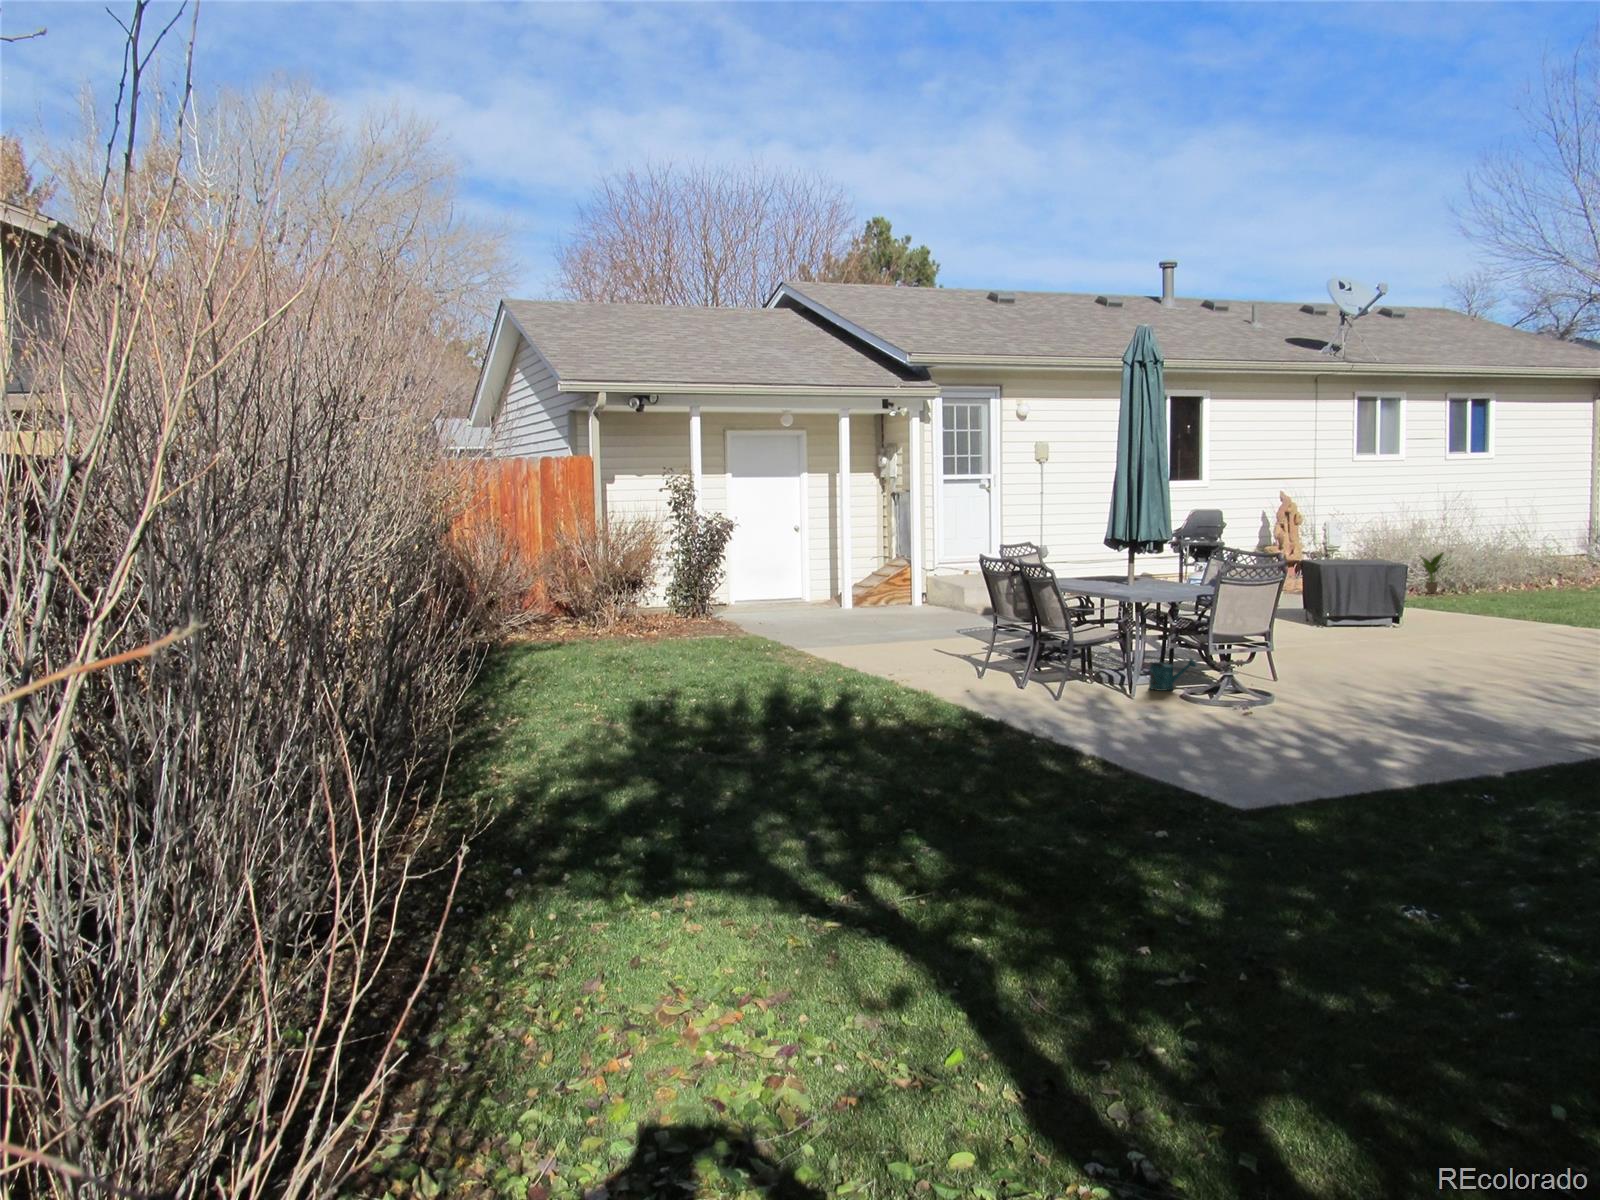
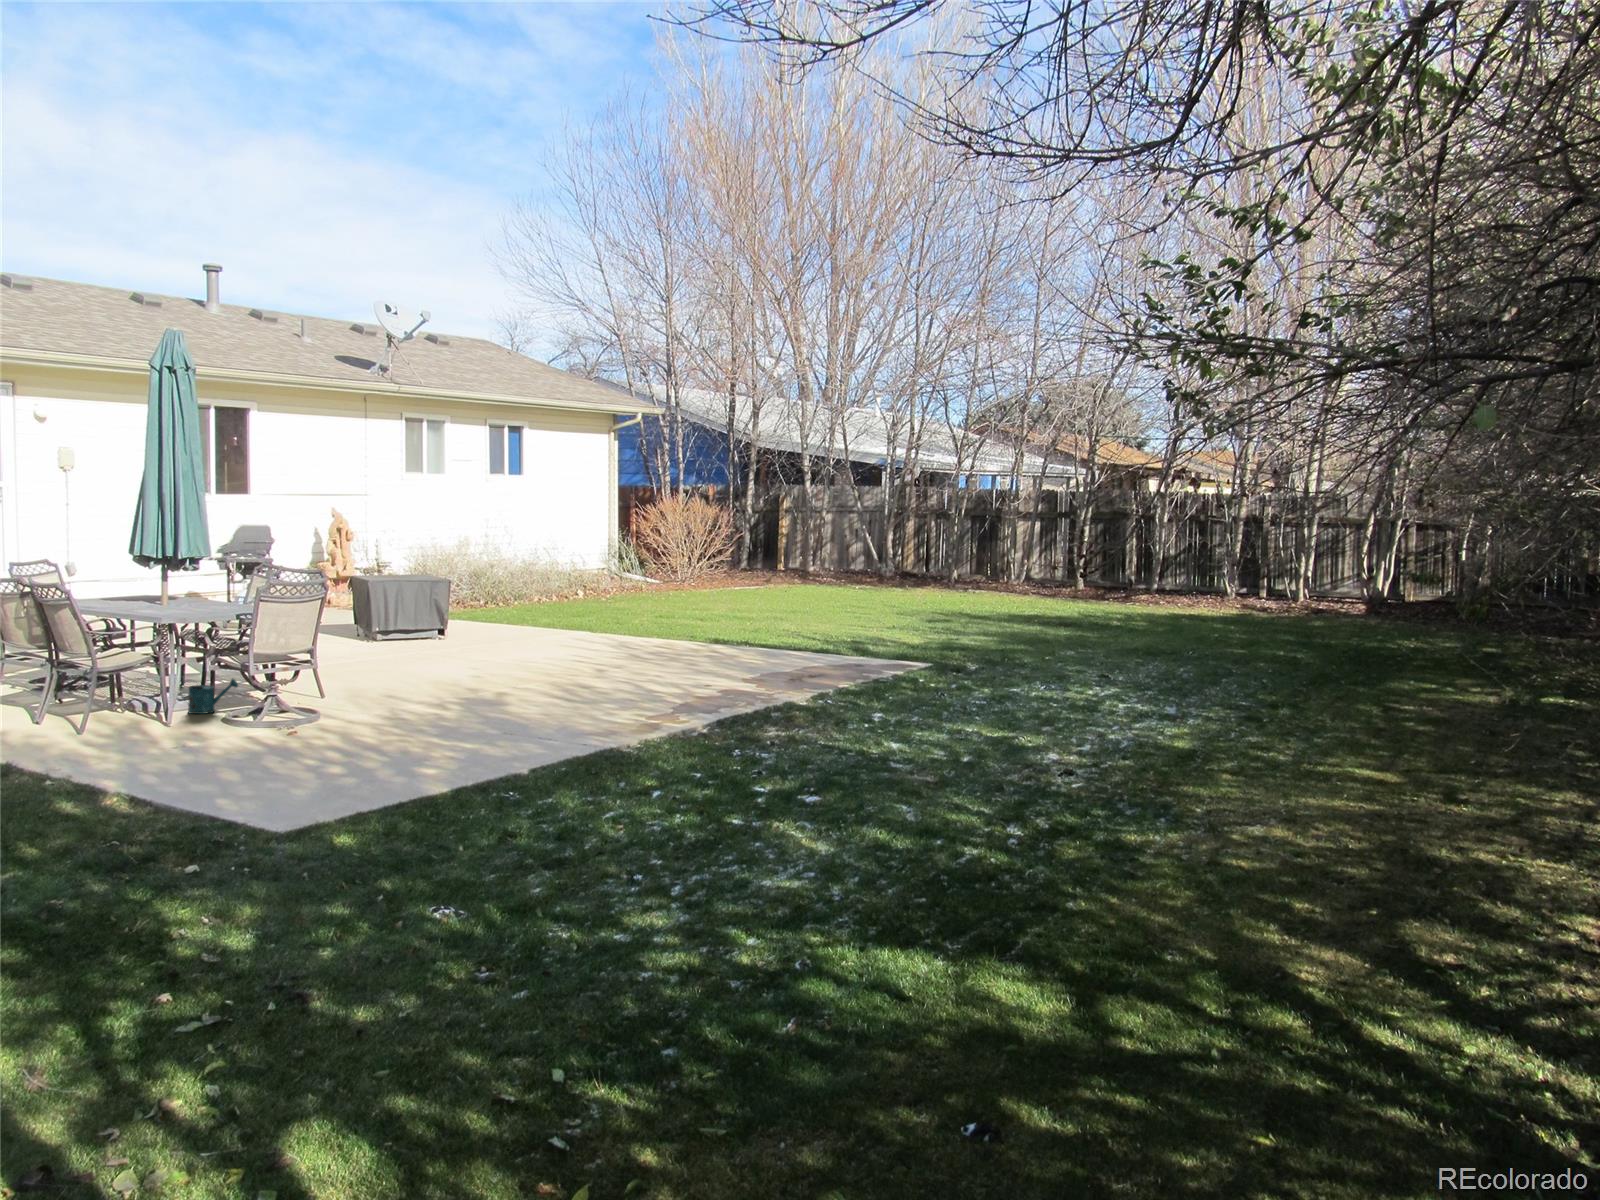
potted plant: present [1421,552,1448,593] -> none [465,569,494,609]

